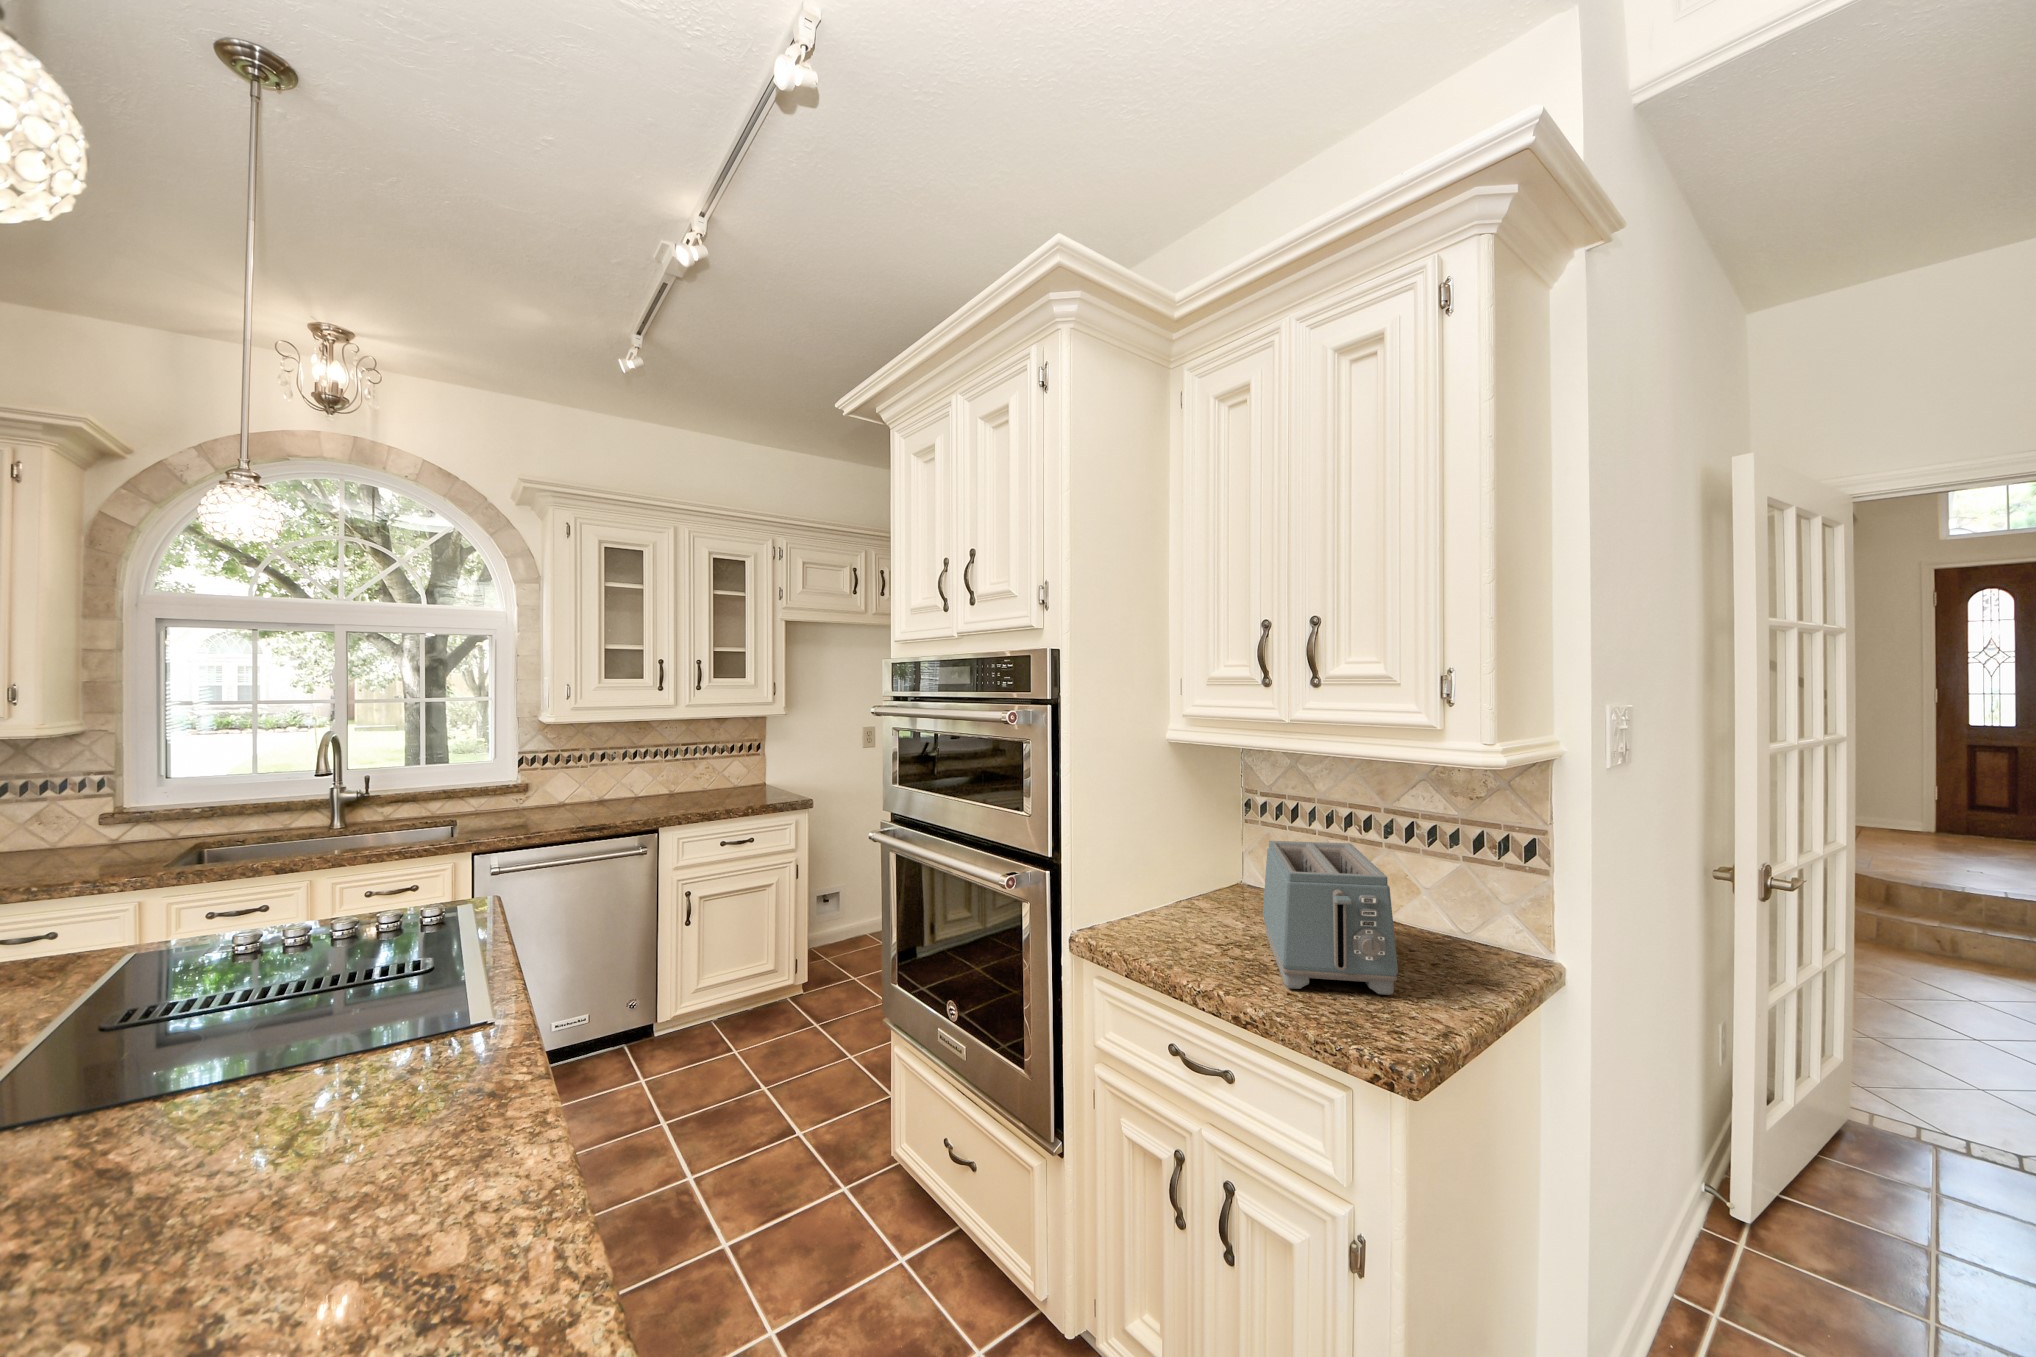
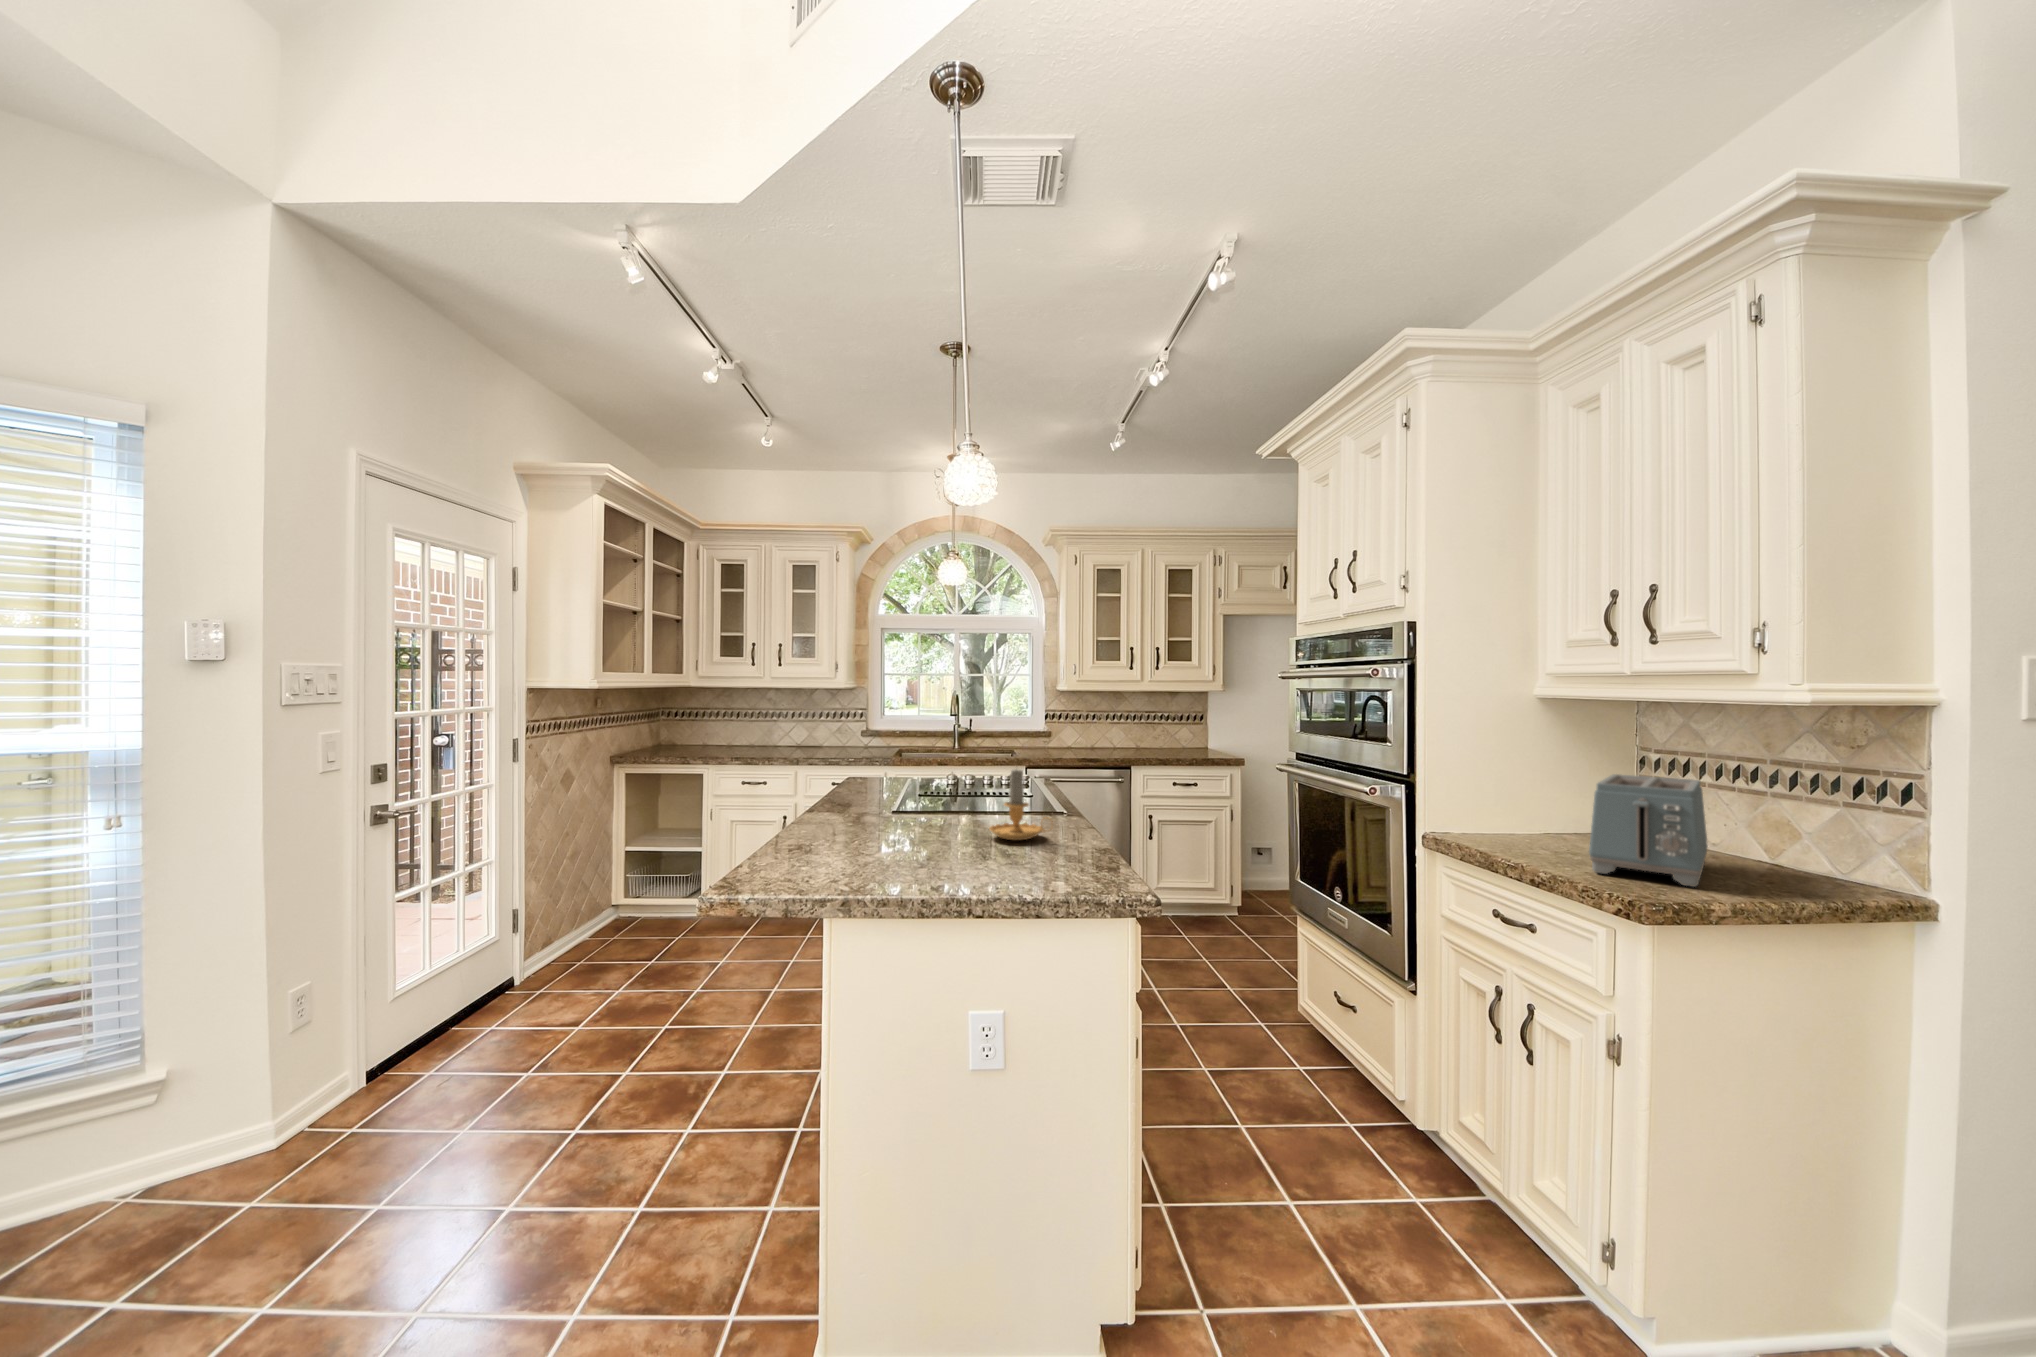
candle: none [195,1021,407,1232] -> present [989,769,1053,840]

